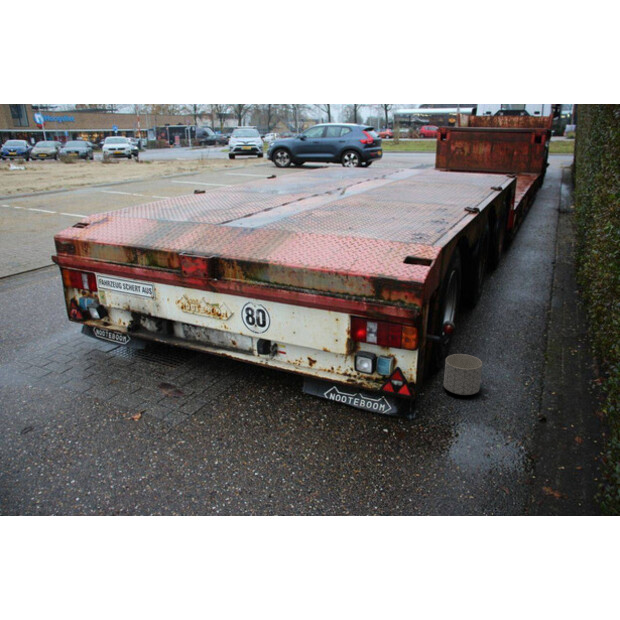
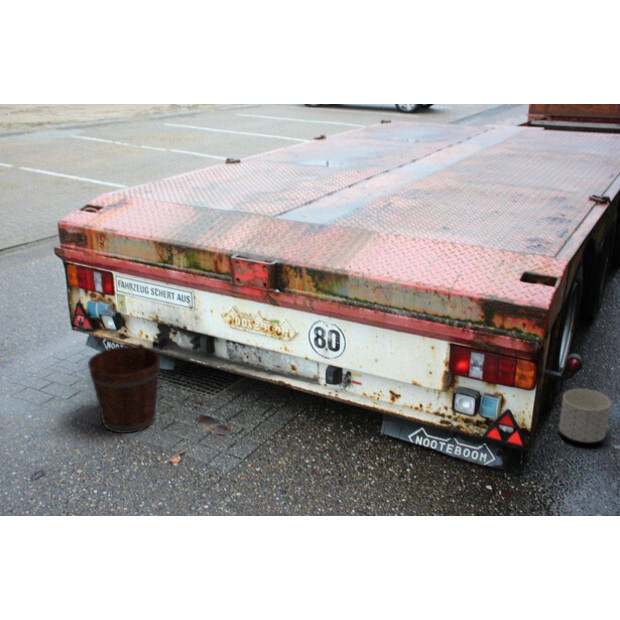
bucket: none [72,328,131,398] -> present [88,344,160,433]

